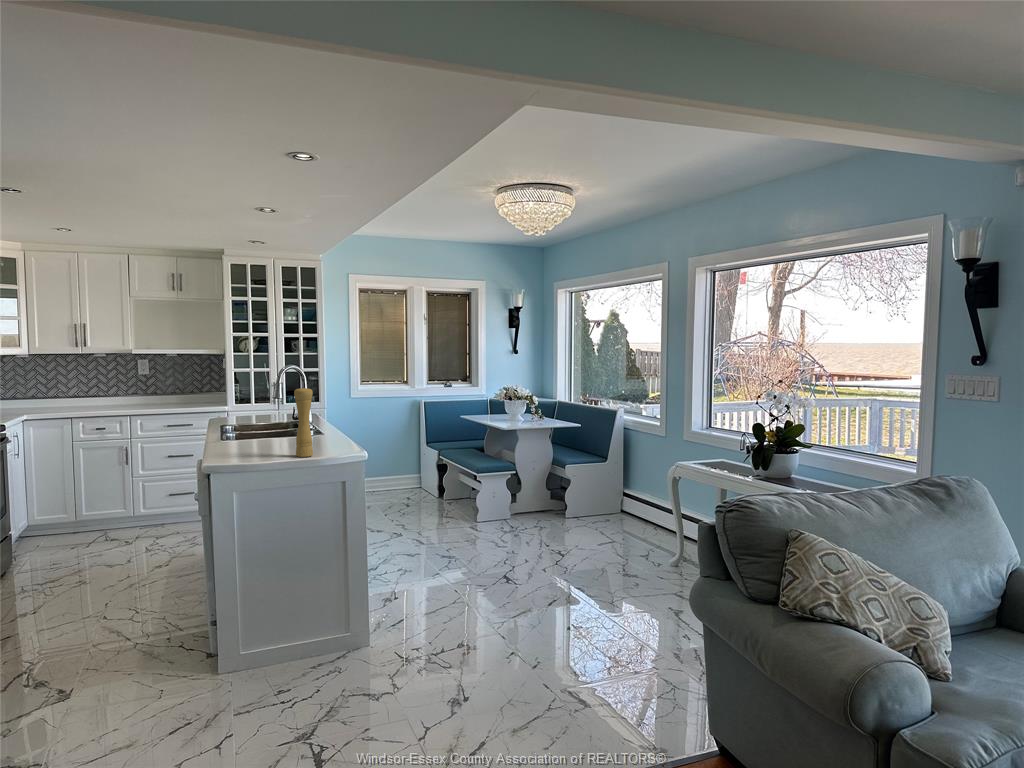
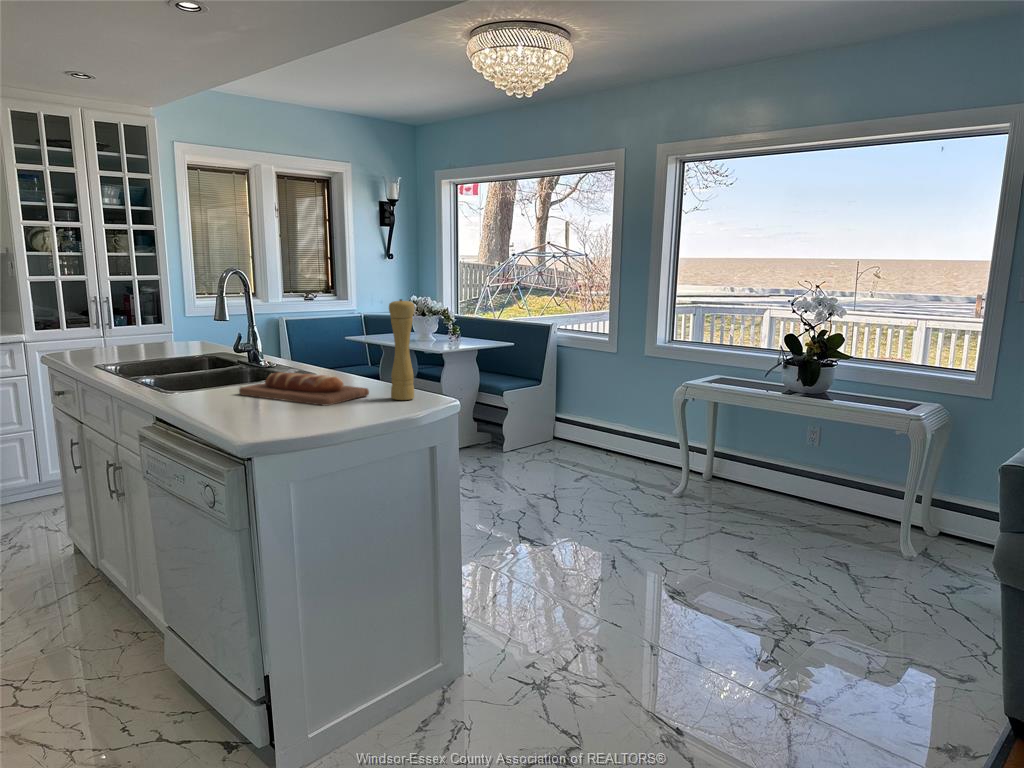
bread loaf: none [223,434,291,457] -> present [239,372,369,406]

